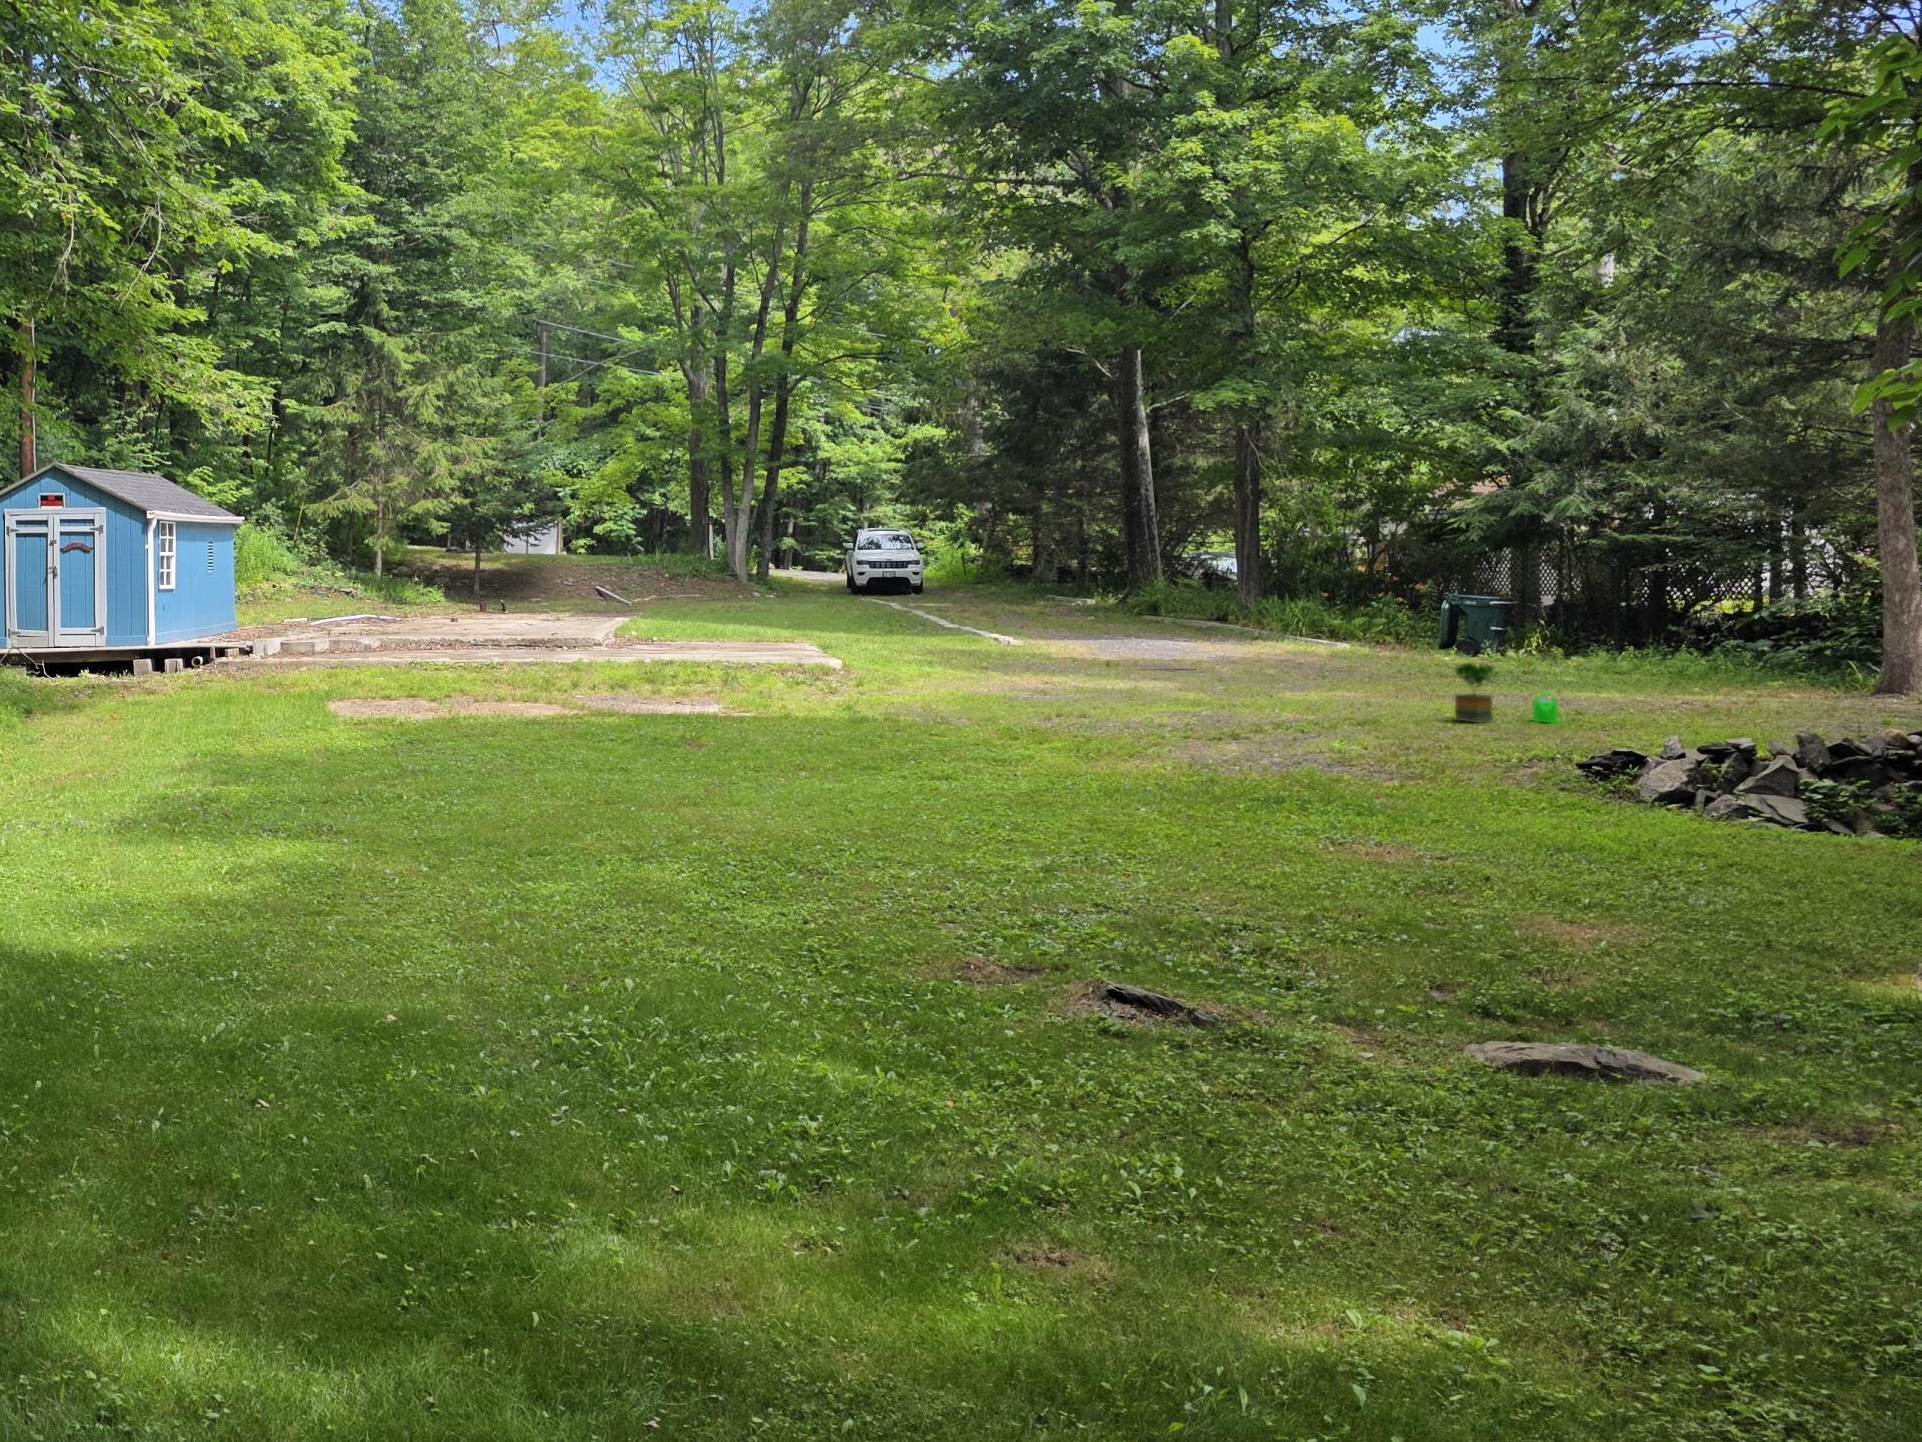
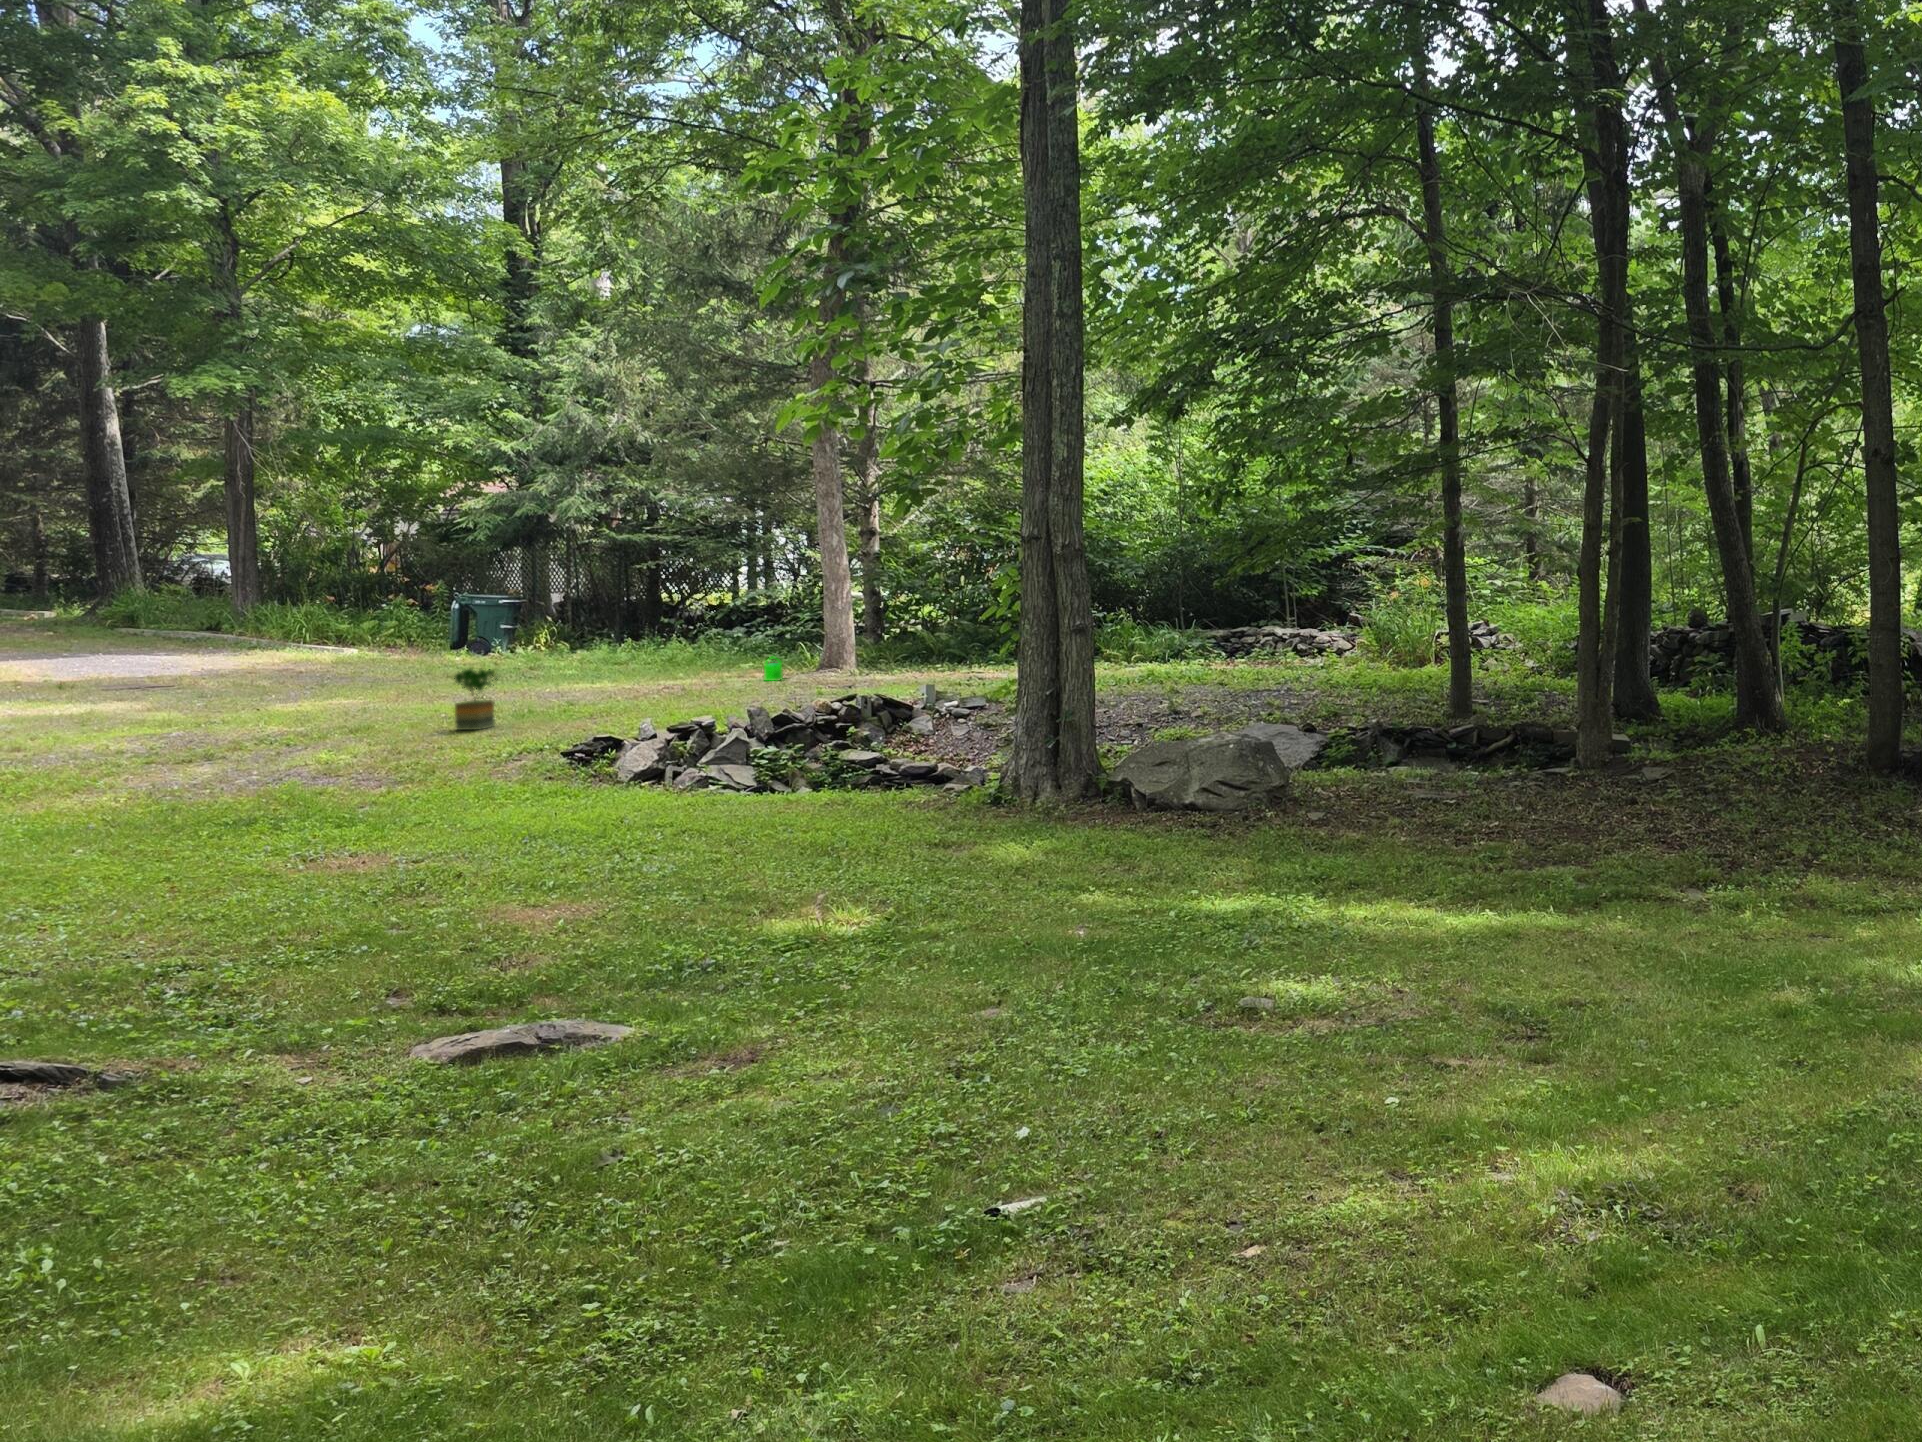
watering can: present [1533,692,1559,723] -> present [764,657,783,681]

